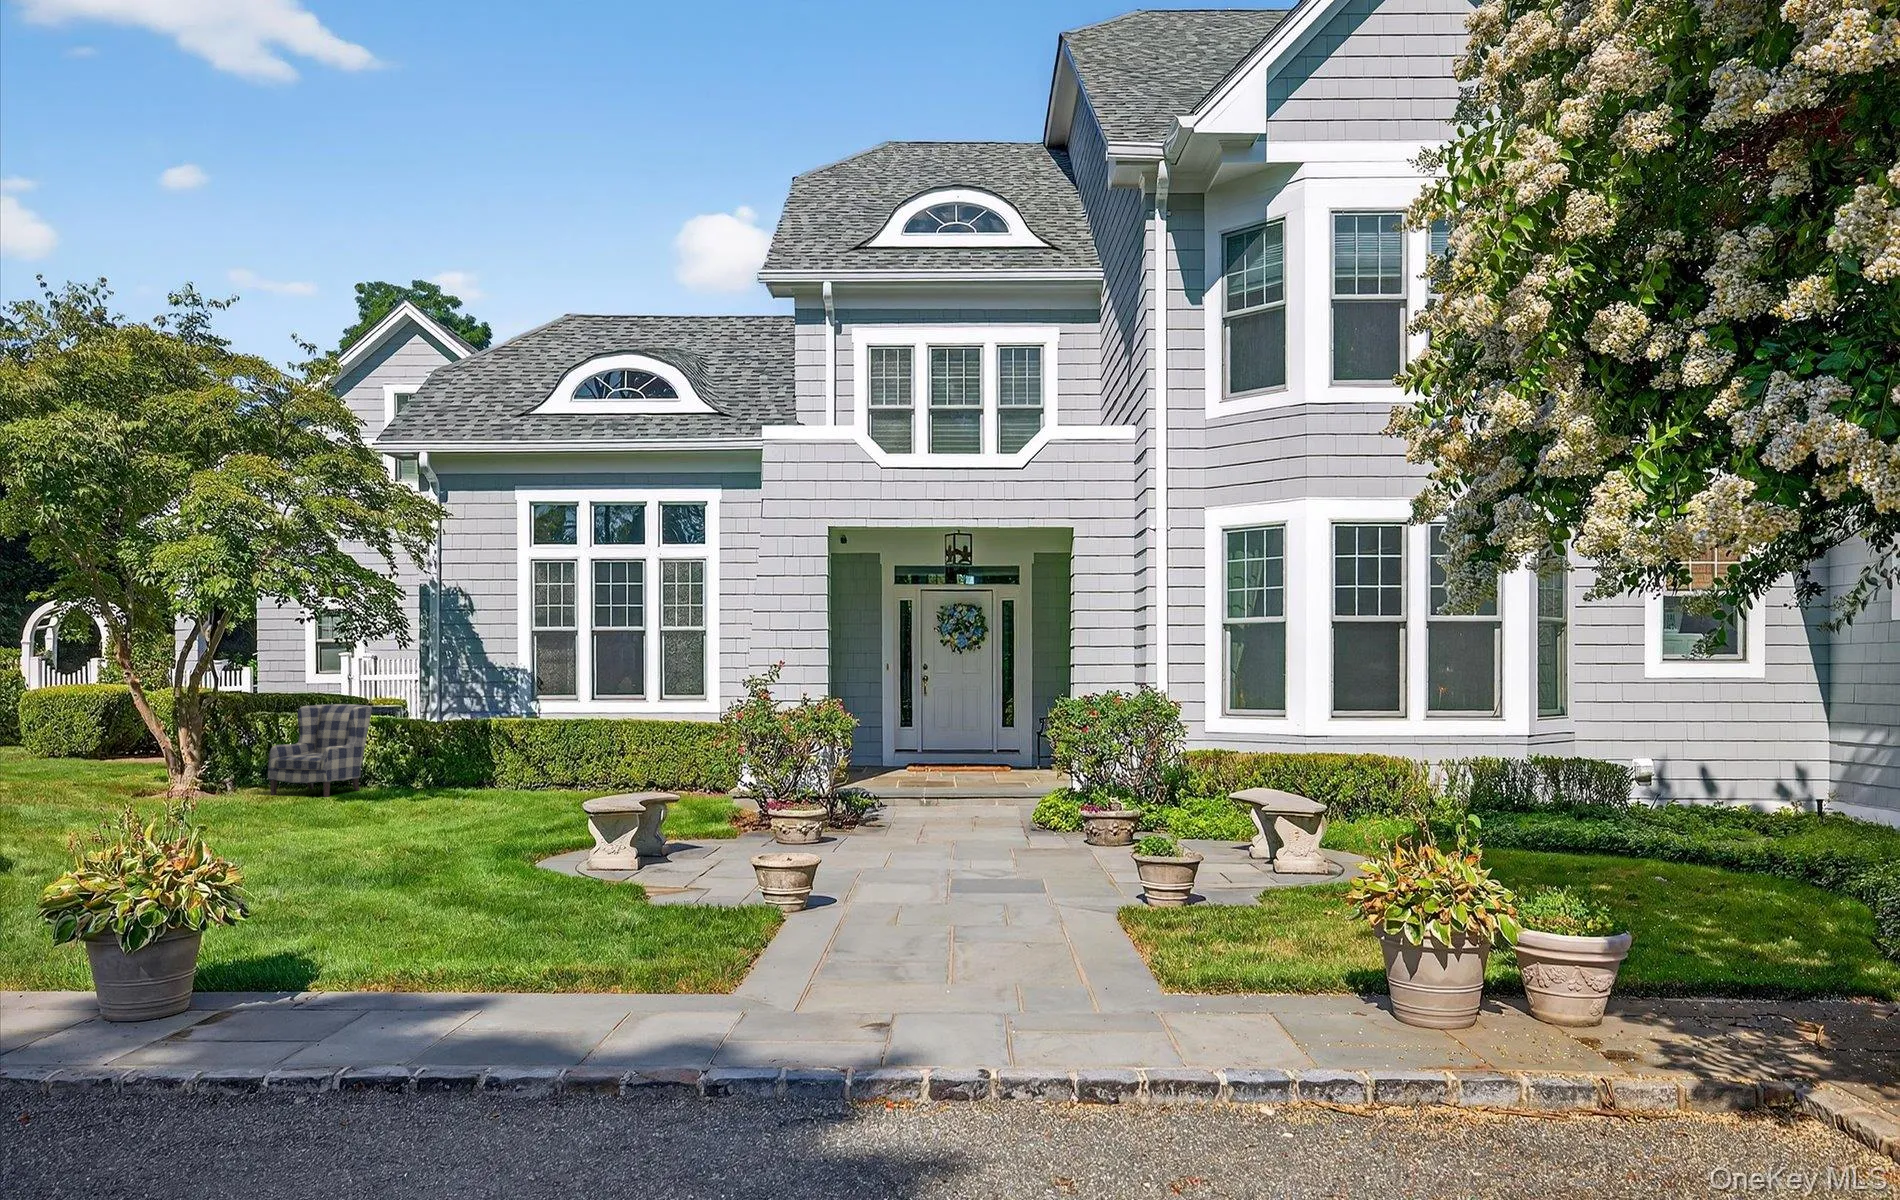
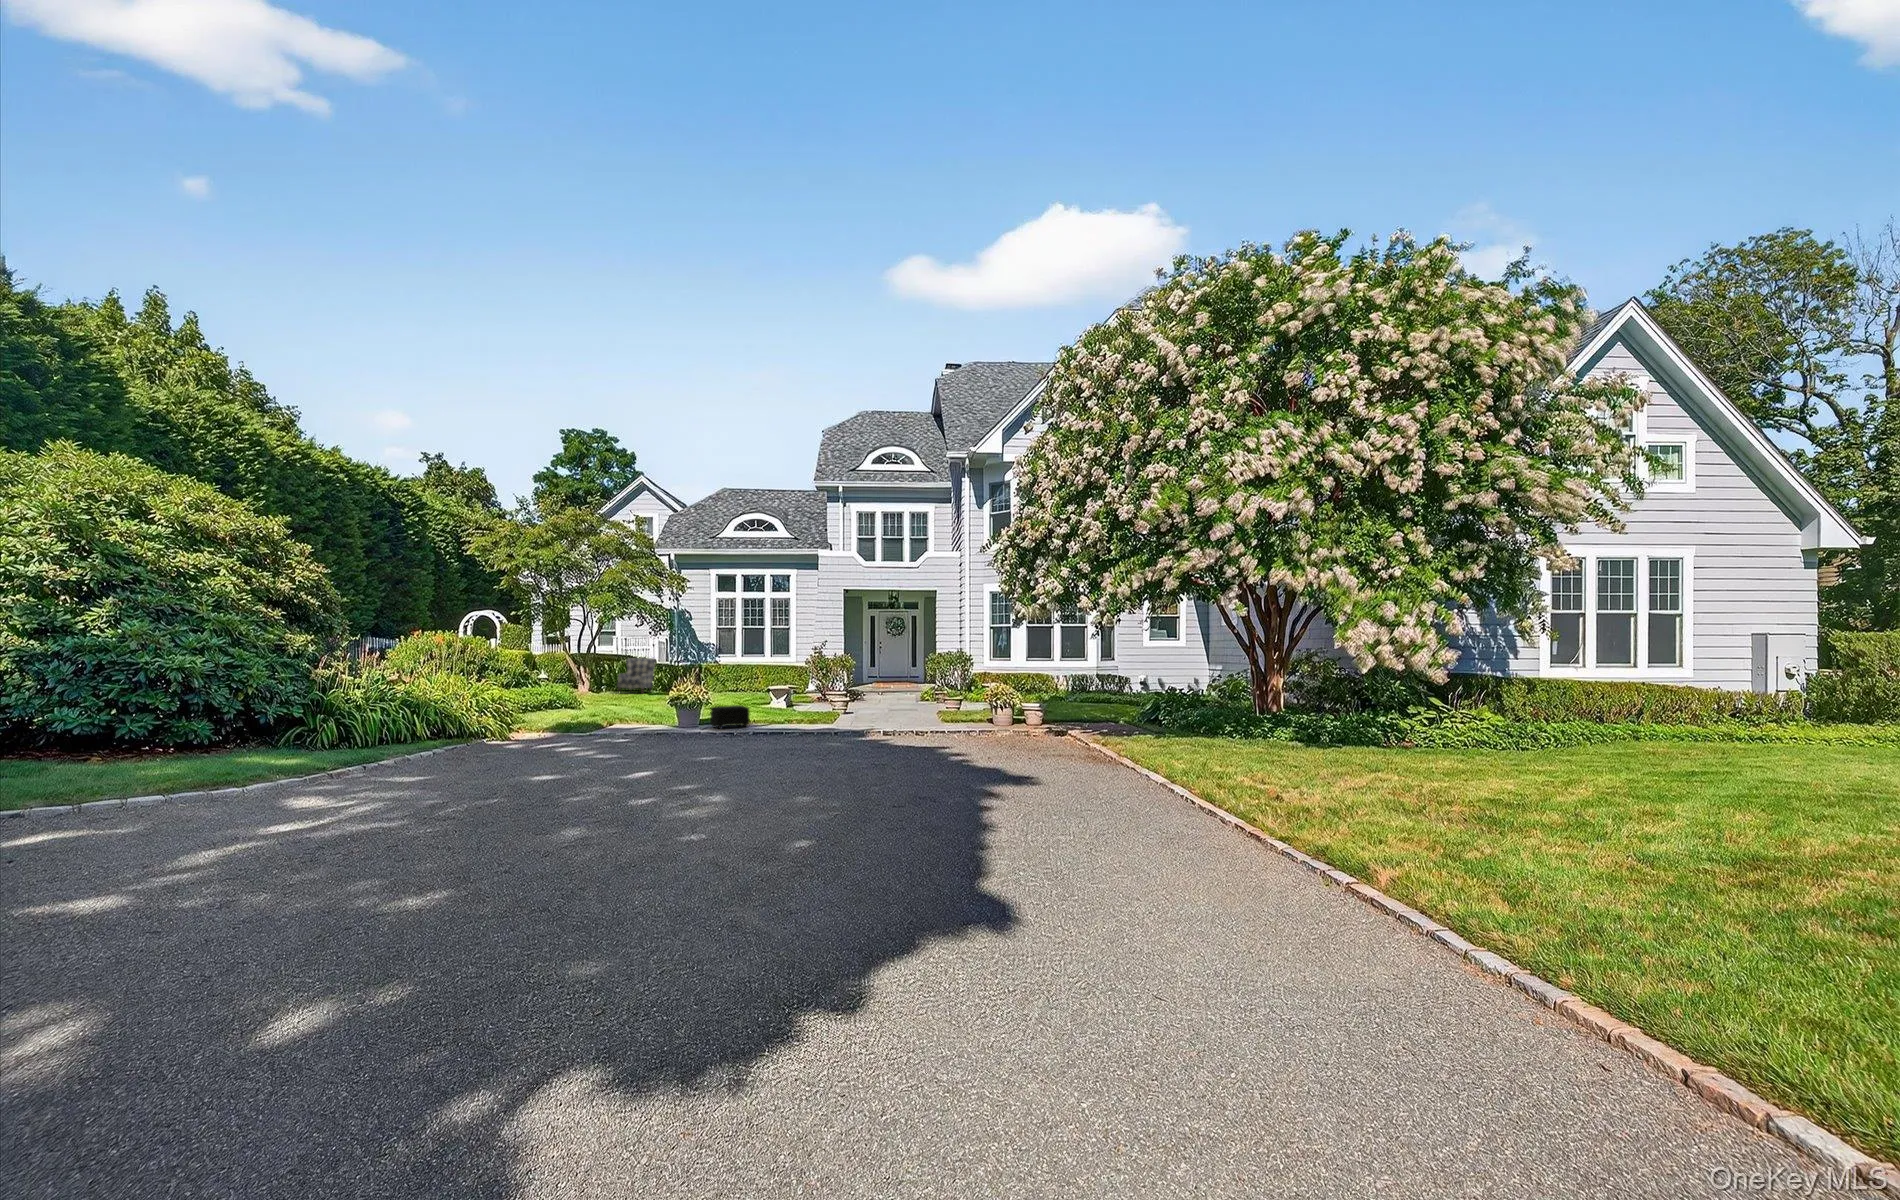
footstool: none [225,936,387,1062] -> present [710,705,750,729]

